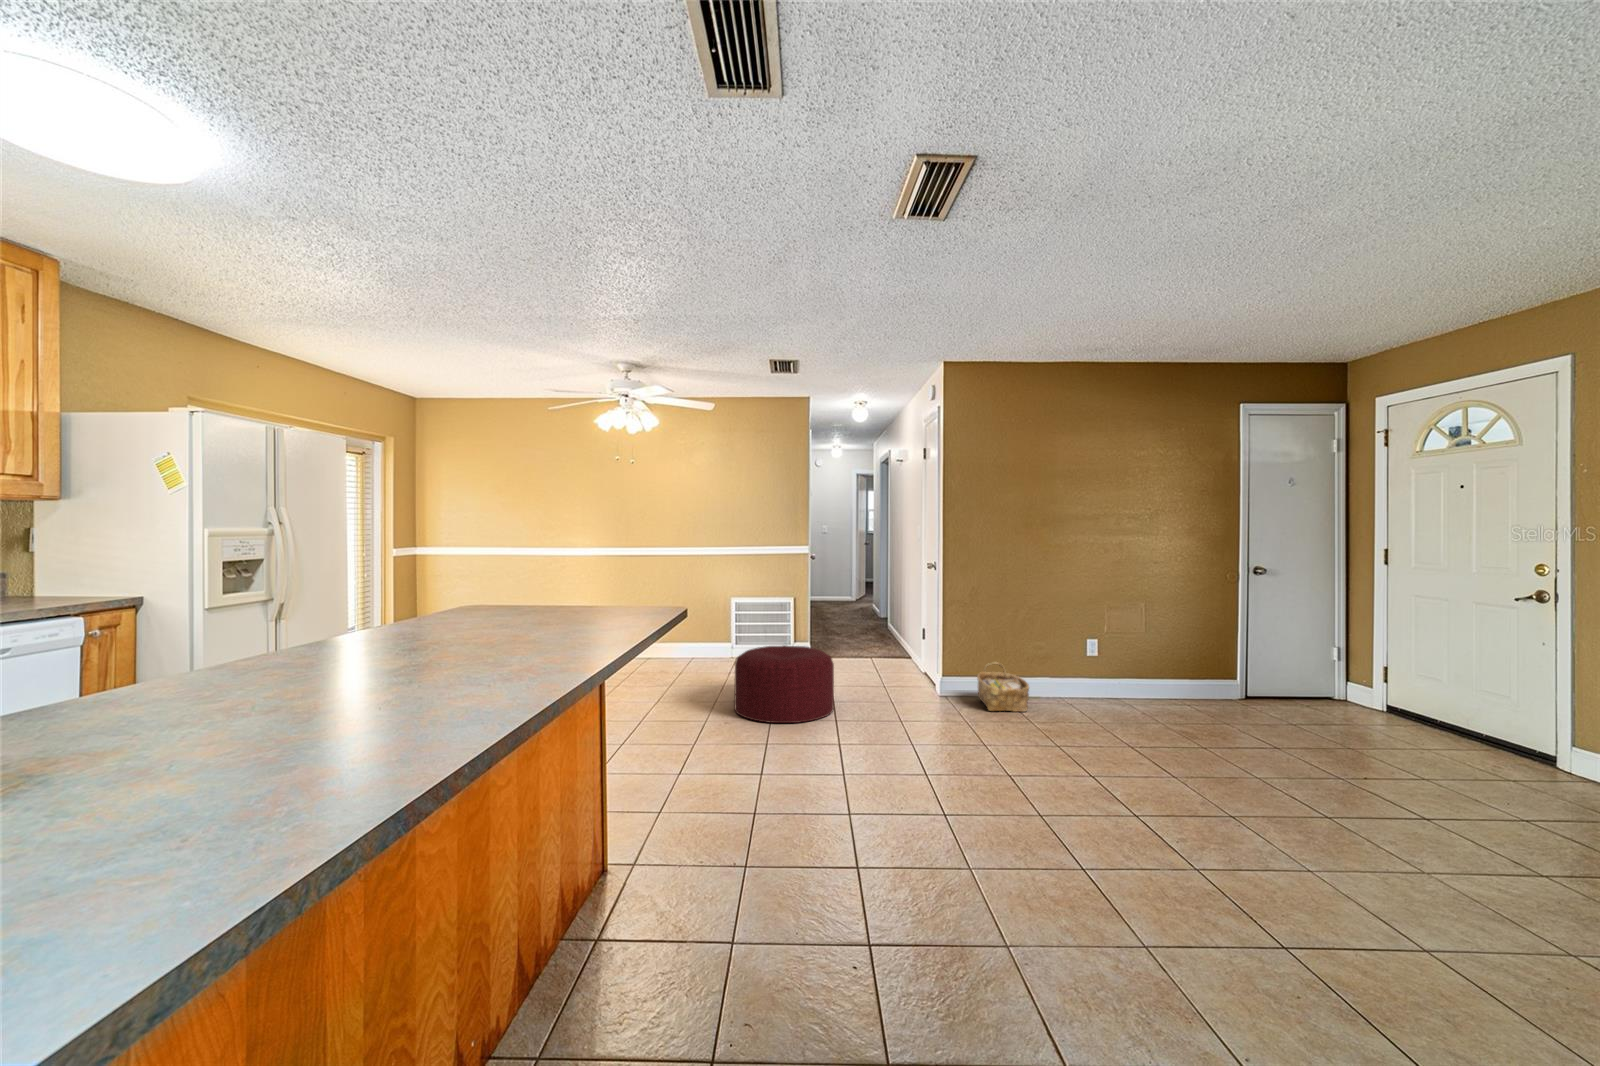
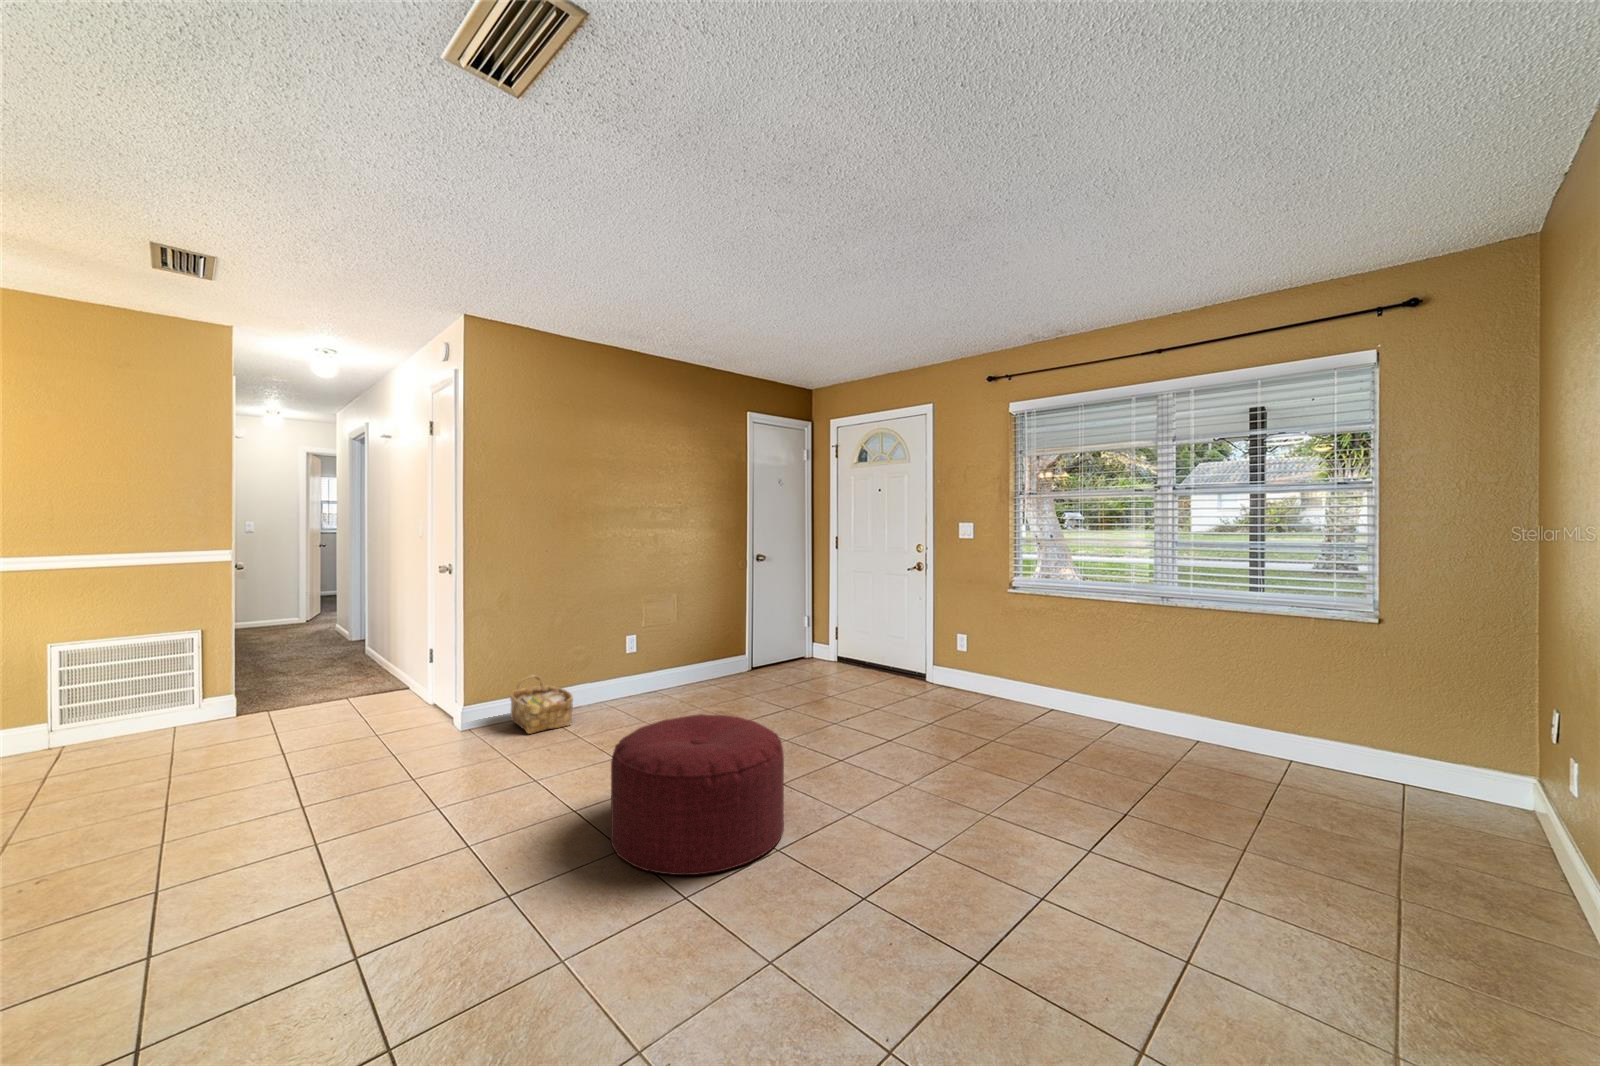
ottoman: present [734,645,834,723] -> present [611,714,784,875]

